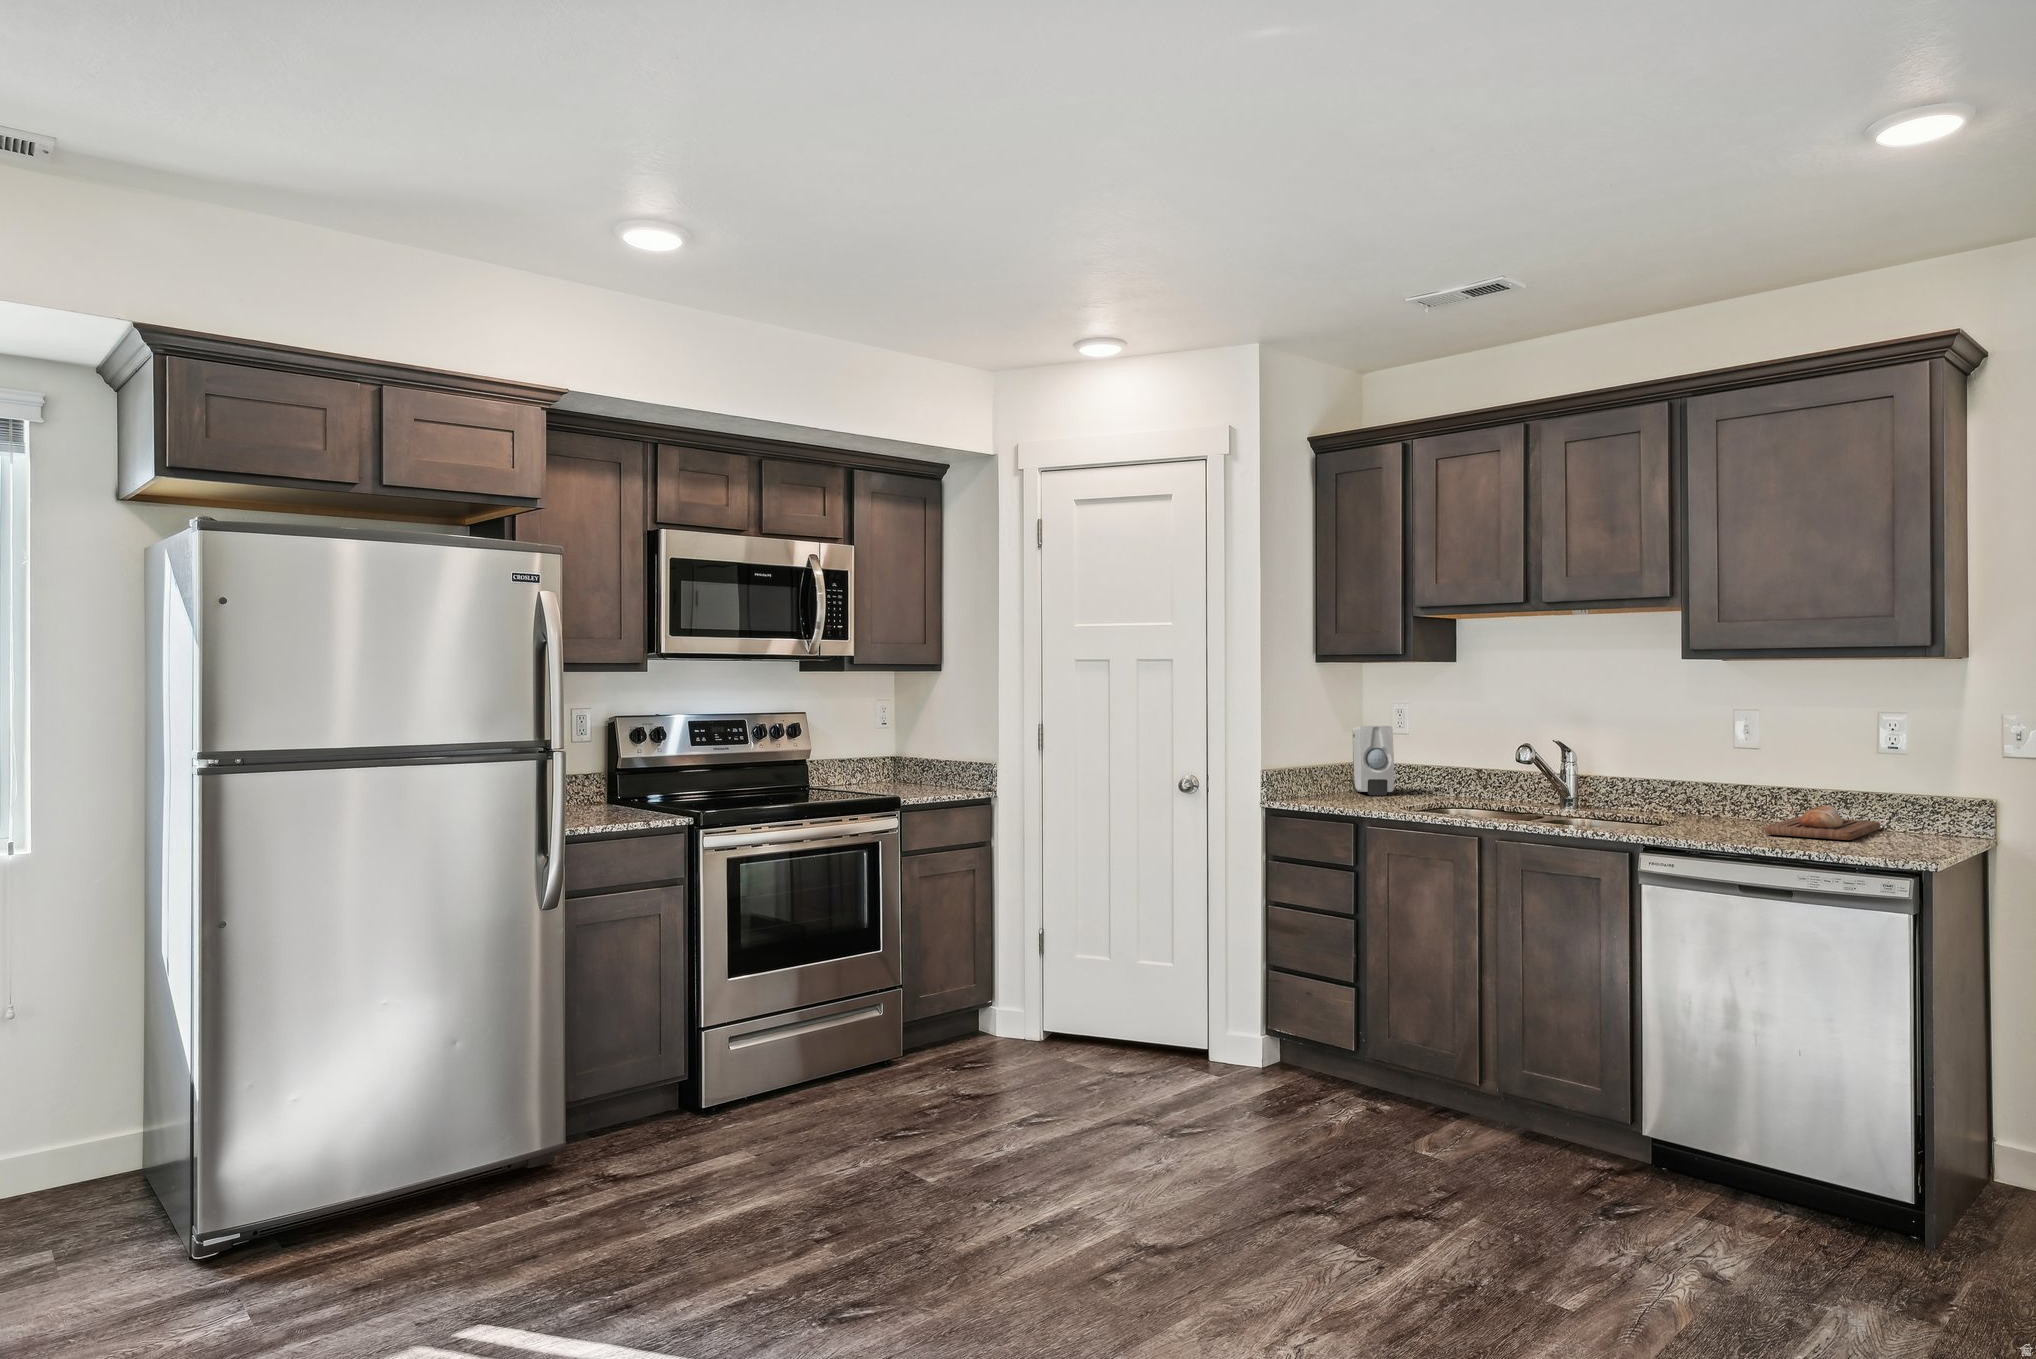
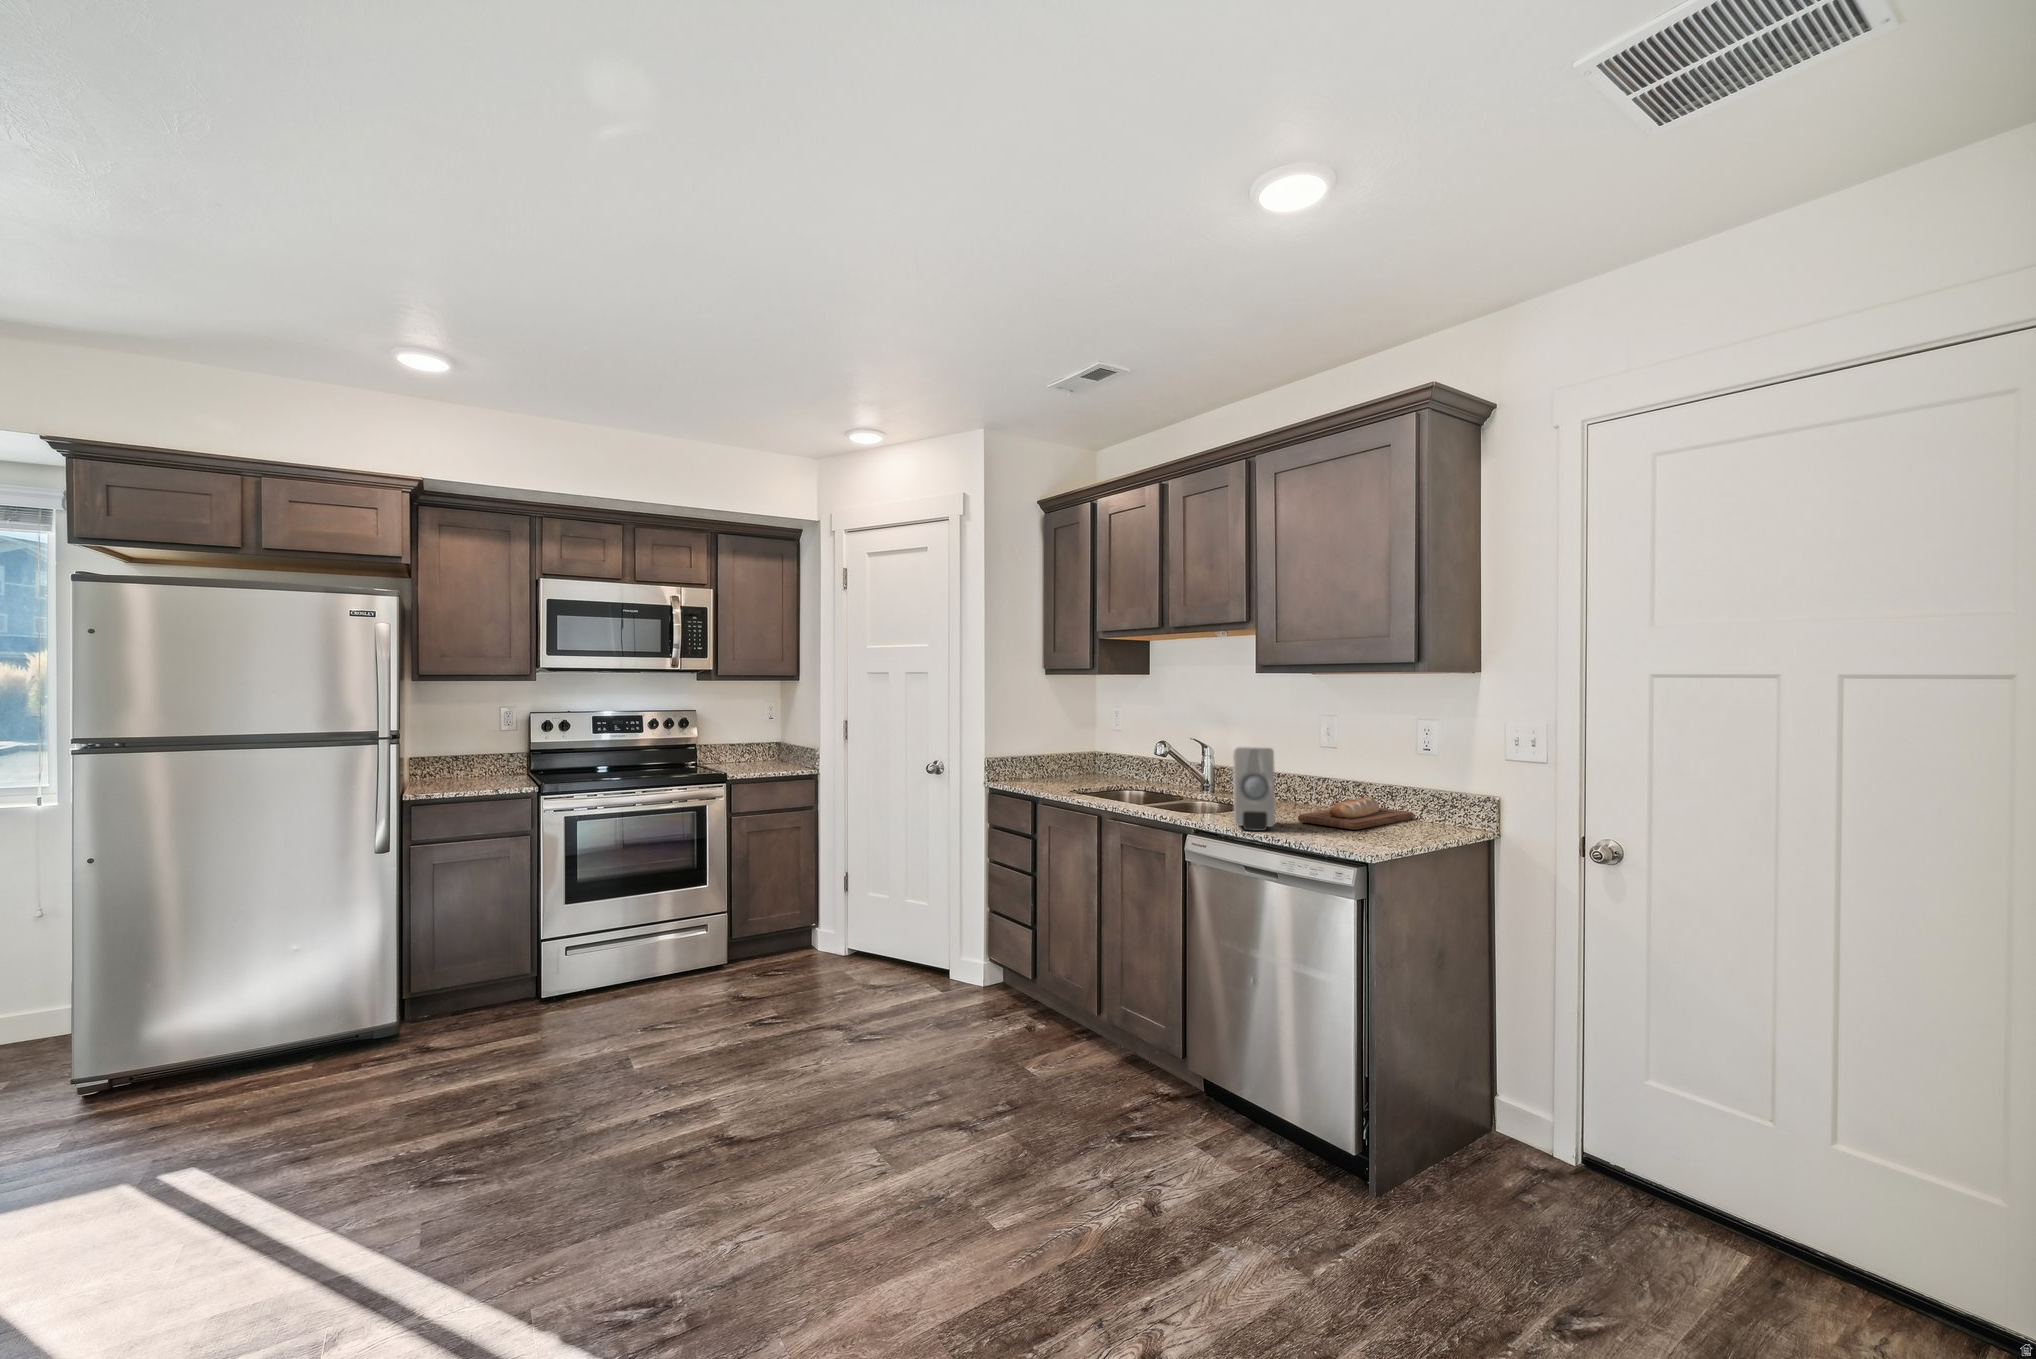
soap dispenser: present [1353,726,1394,795] -> present [1233,747,1275,831]

